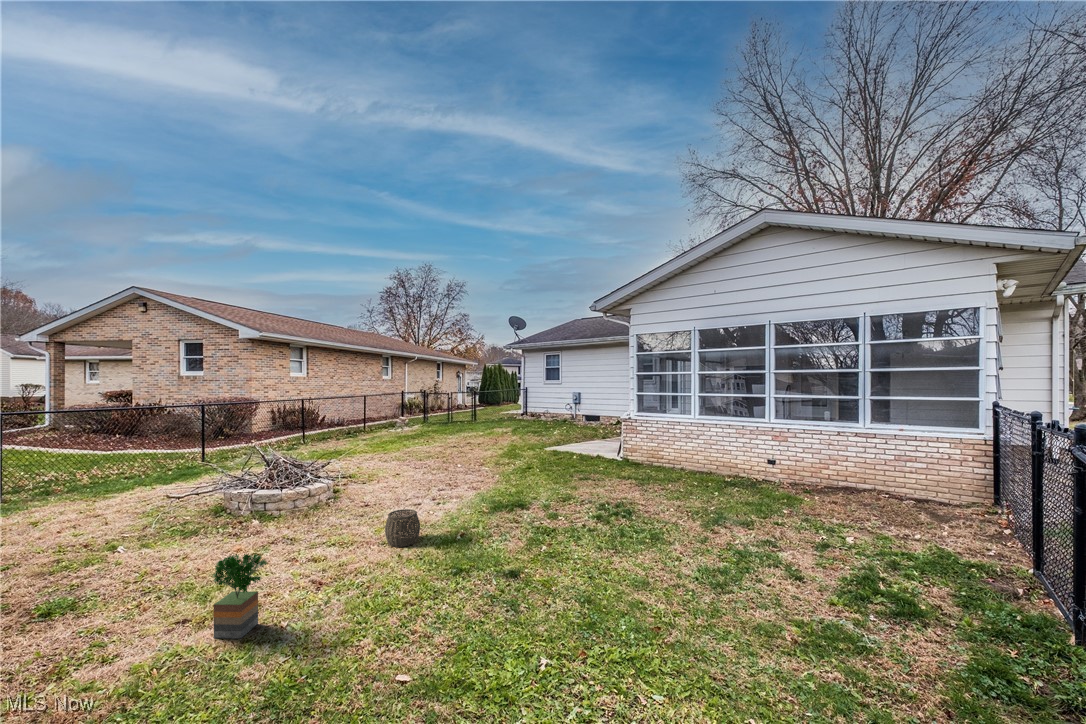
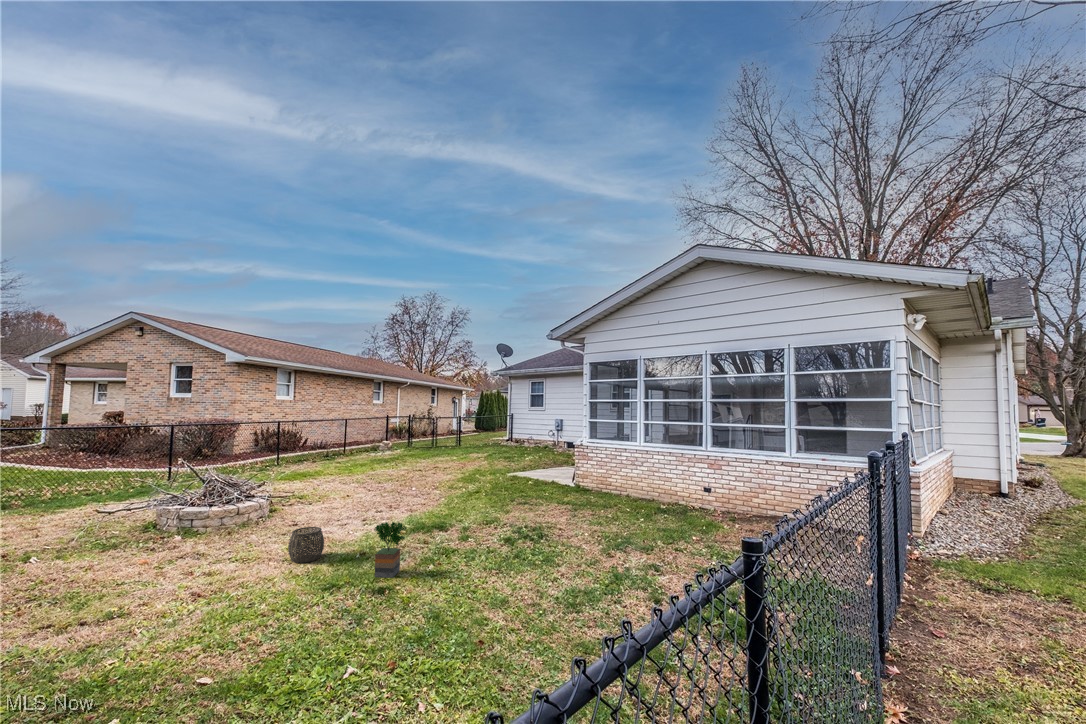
potted tree: present [213,554,267,638] -> present [374,522,407,578]

